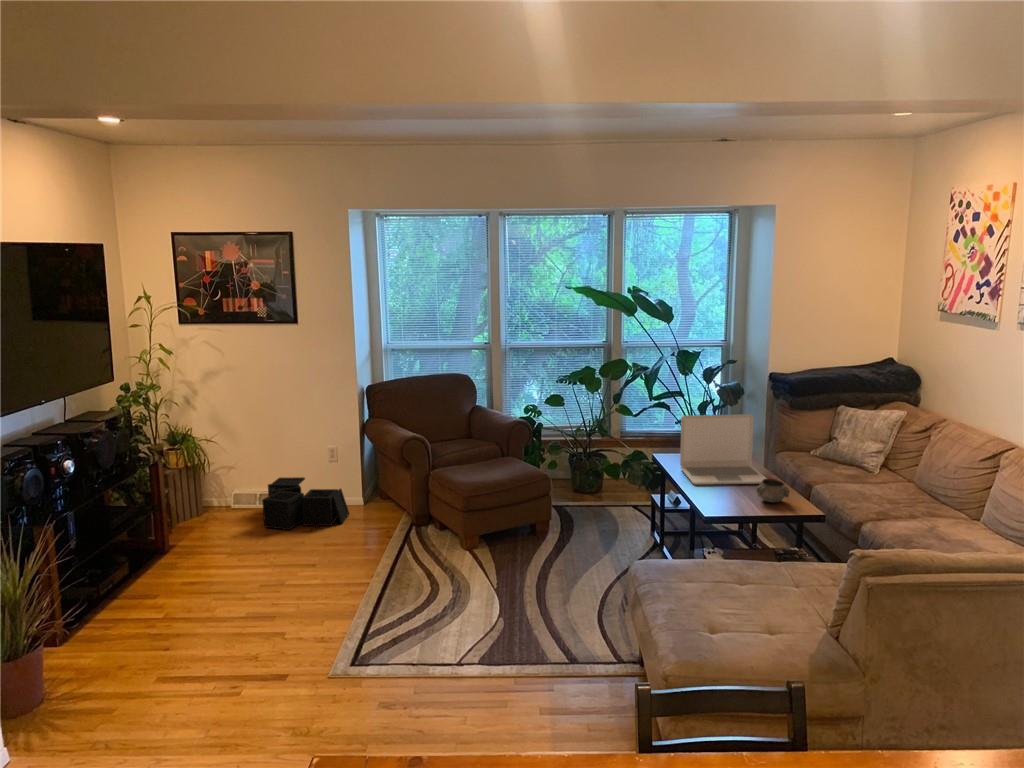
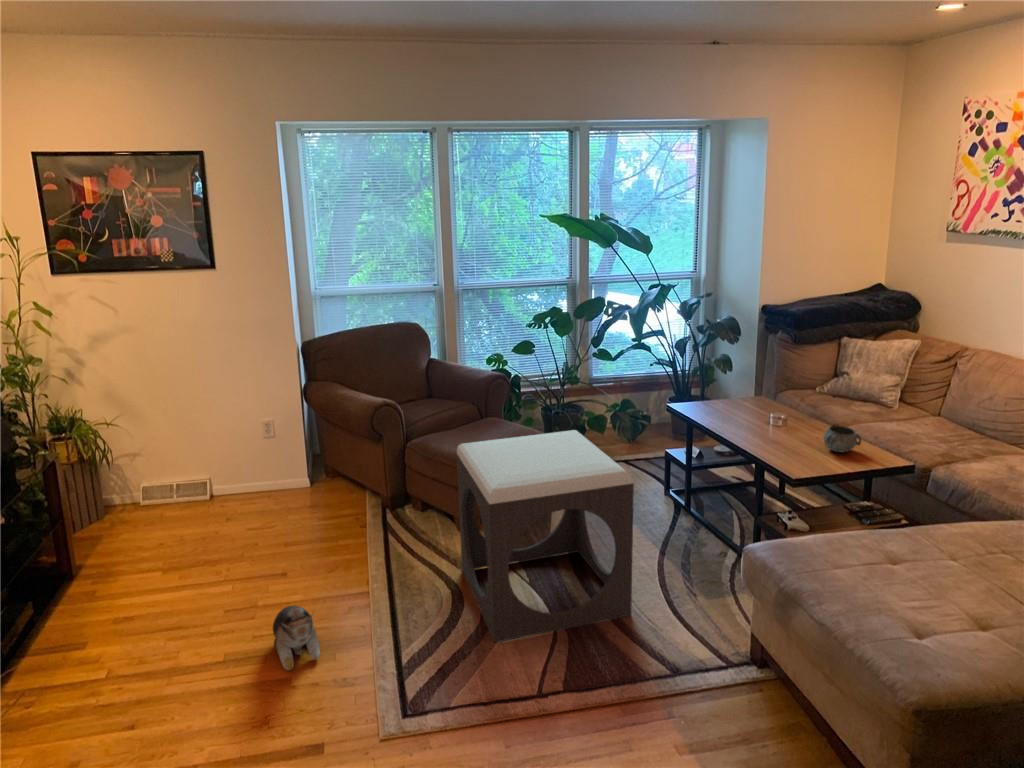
laptop: present [680,414,766,485] -> none [709,353,817,437]
footstool: none [441,466,563,627] -> present [456,430,634,642]
storage bin: present [262,477,349,530] -> none [192,460,303,529]
plush toy: none [281,577,316,627] -> present [273,605,320,671]

